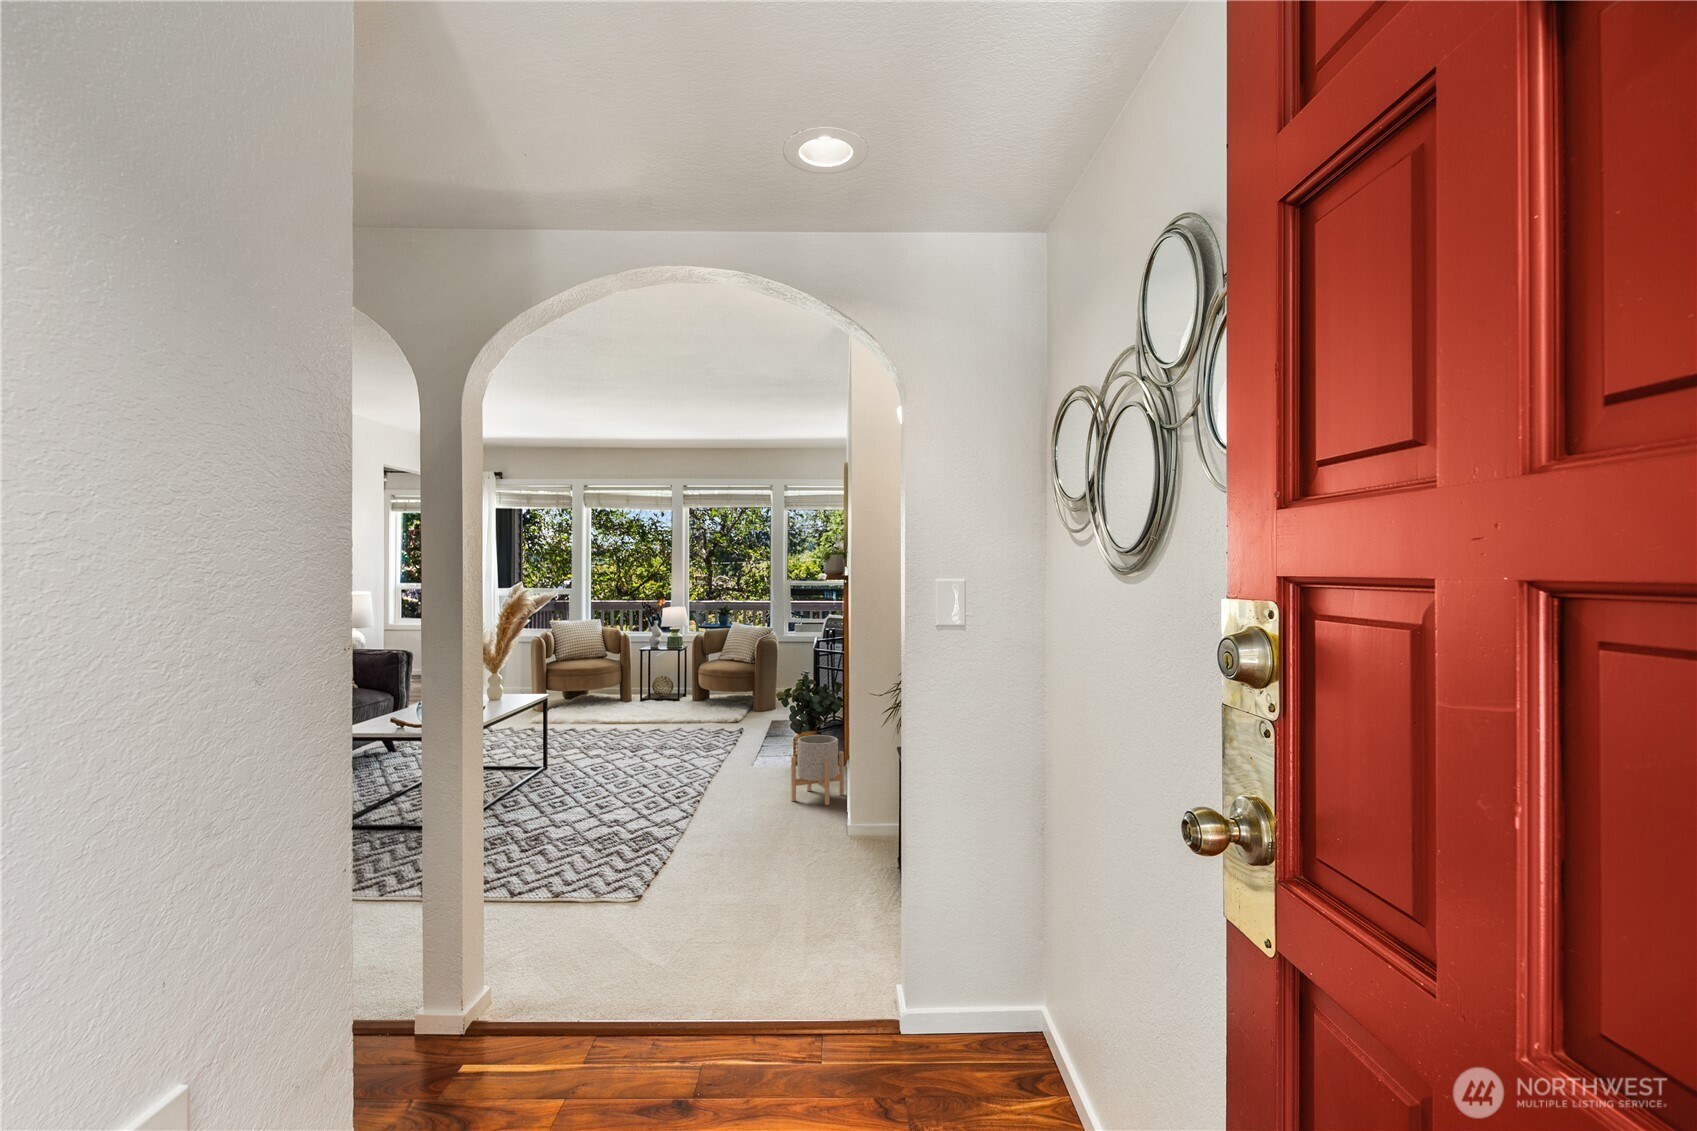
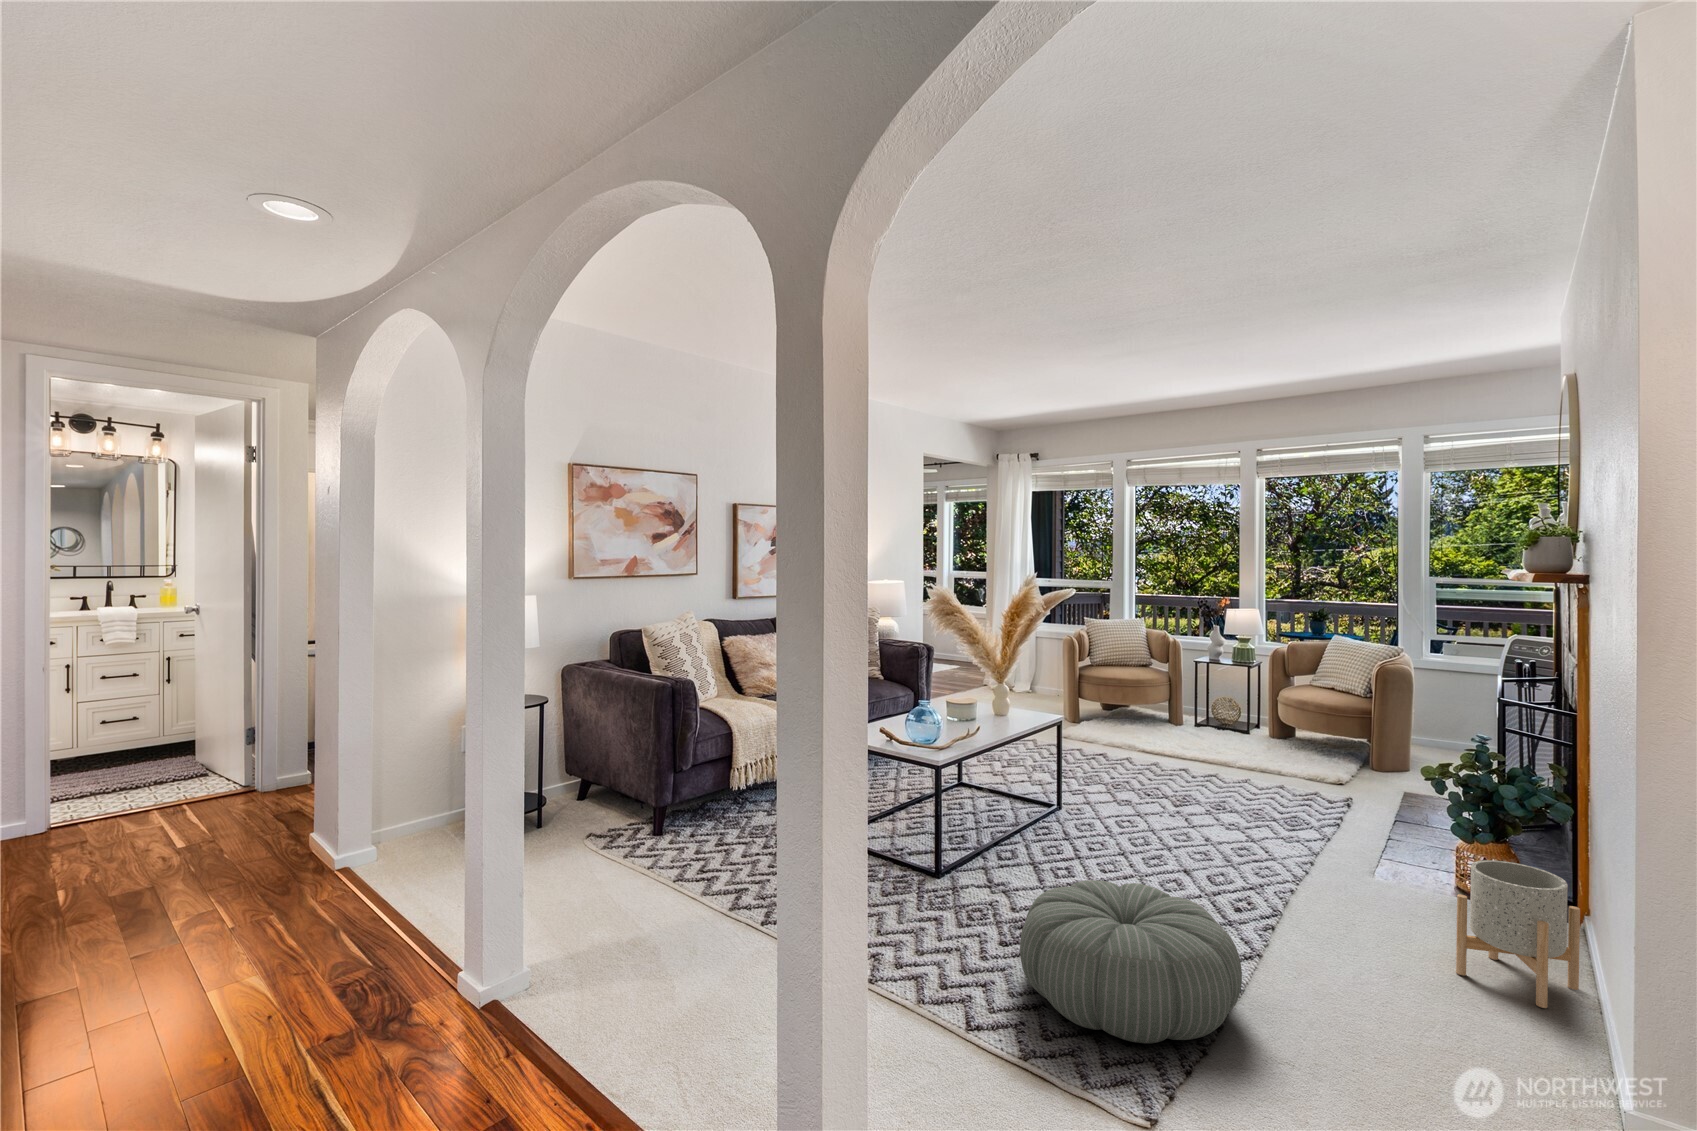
pouf: none [543,784,683,872] -> present [1020,880,1242,1043]

